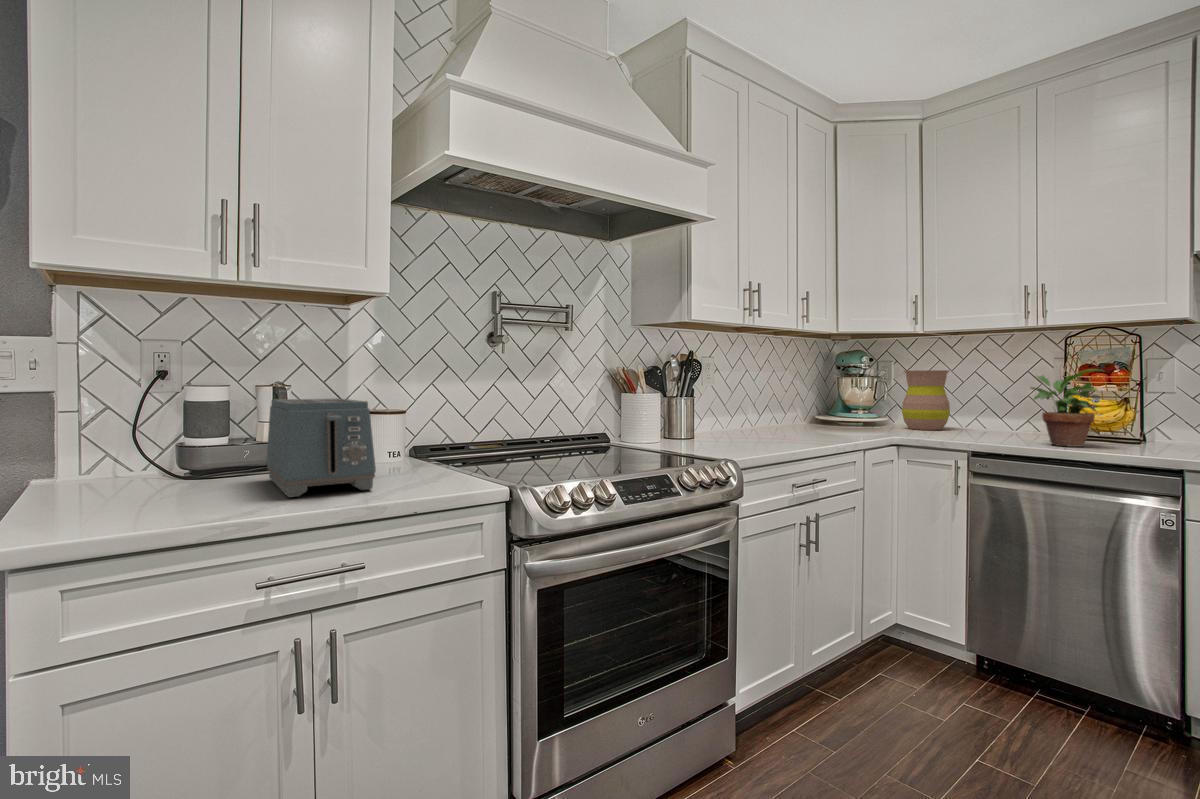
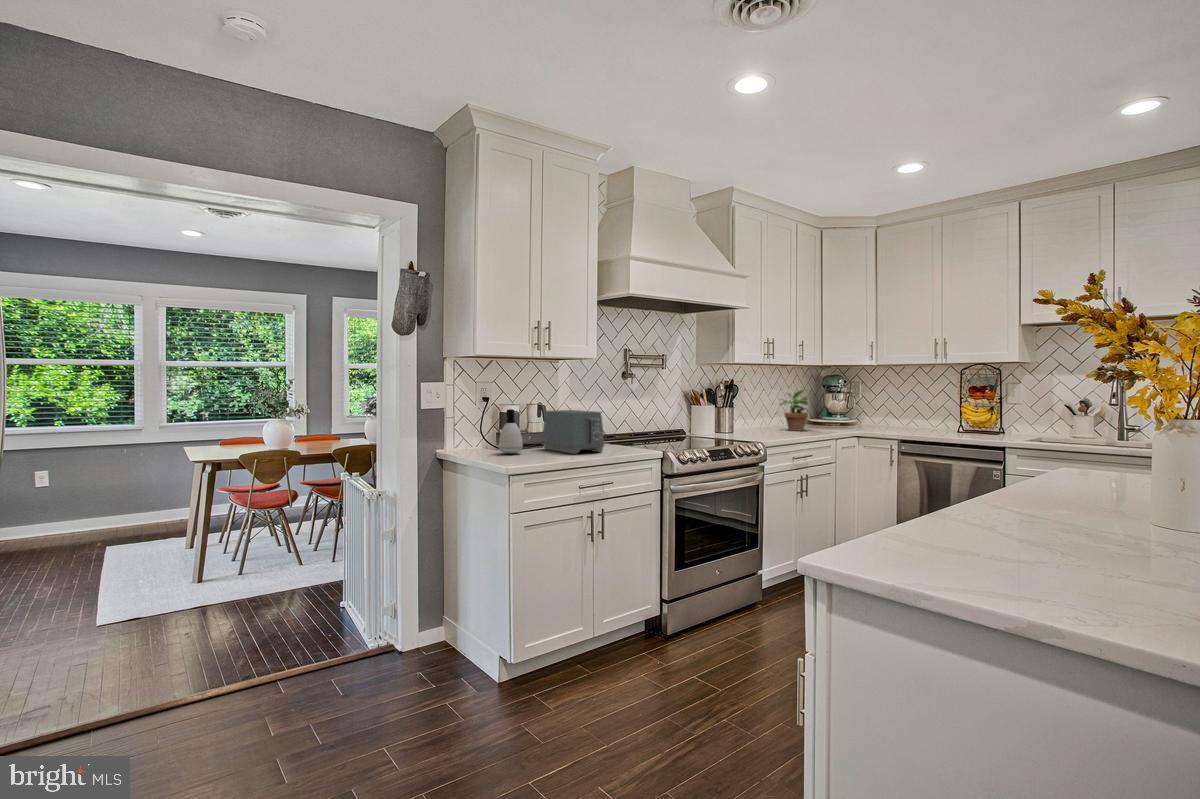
potted plant: present [1031,369,1101,447] -> present [779,389,808,431]
vase: present [902,370,950,430] -> none [865,389,896,428]
soap dispenser: none [118,395,184,496] -> present [499,409,523,454]

